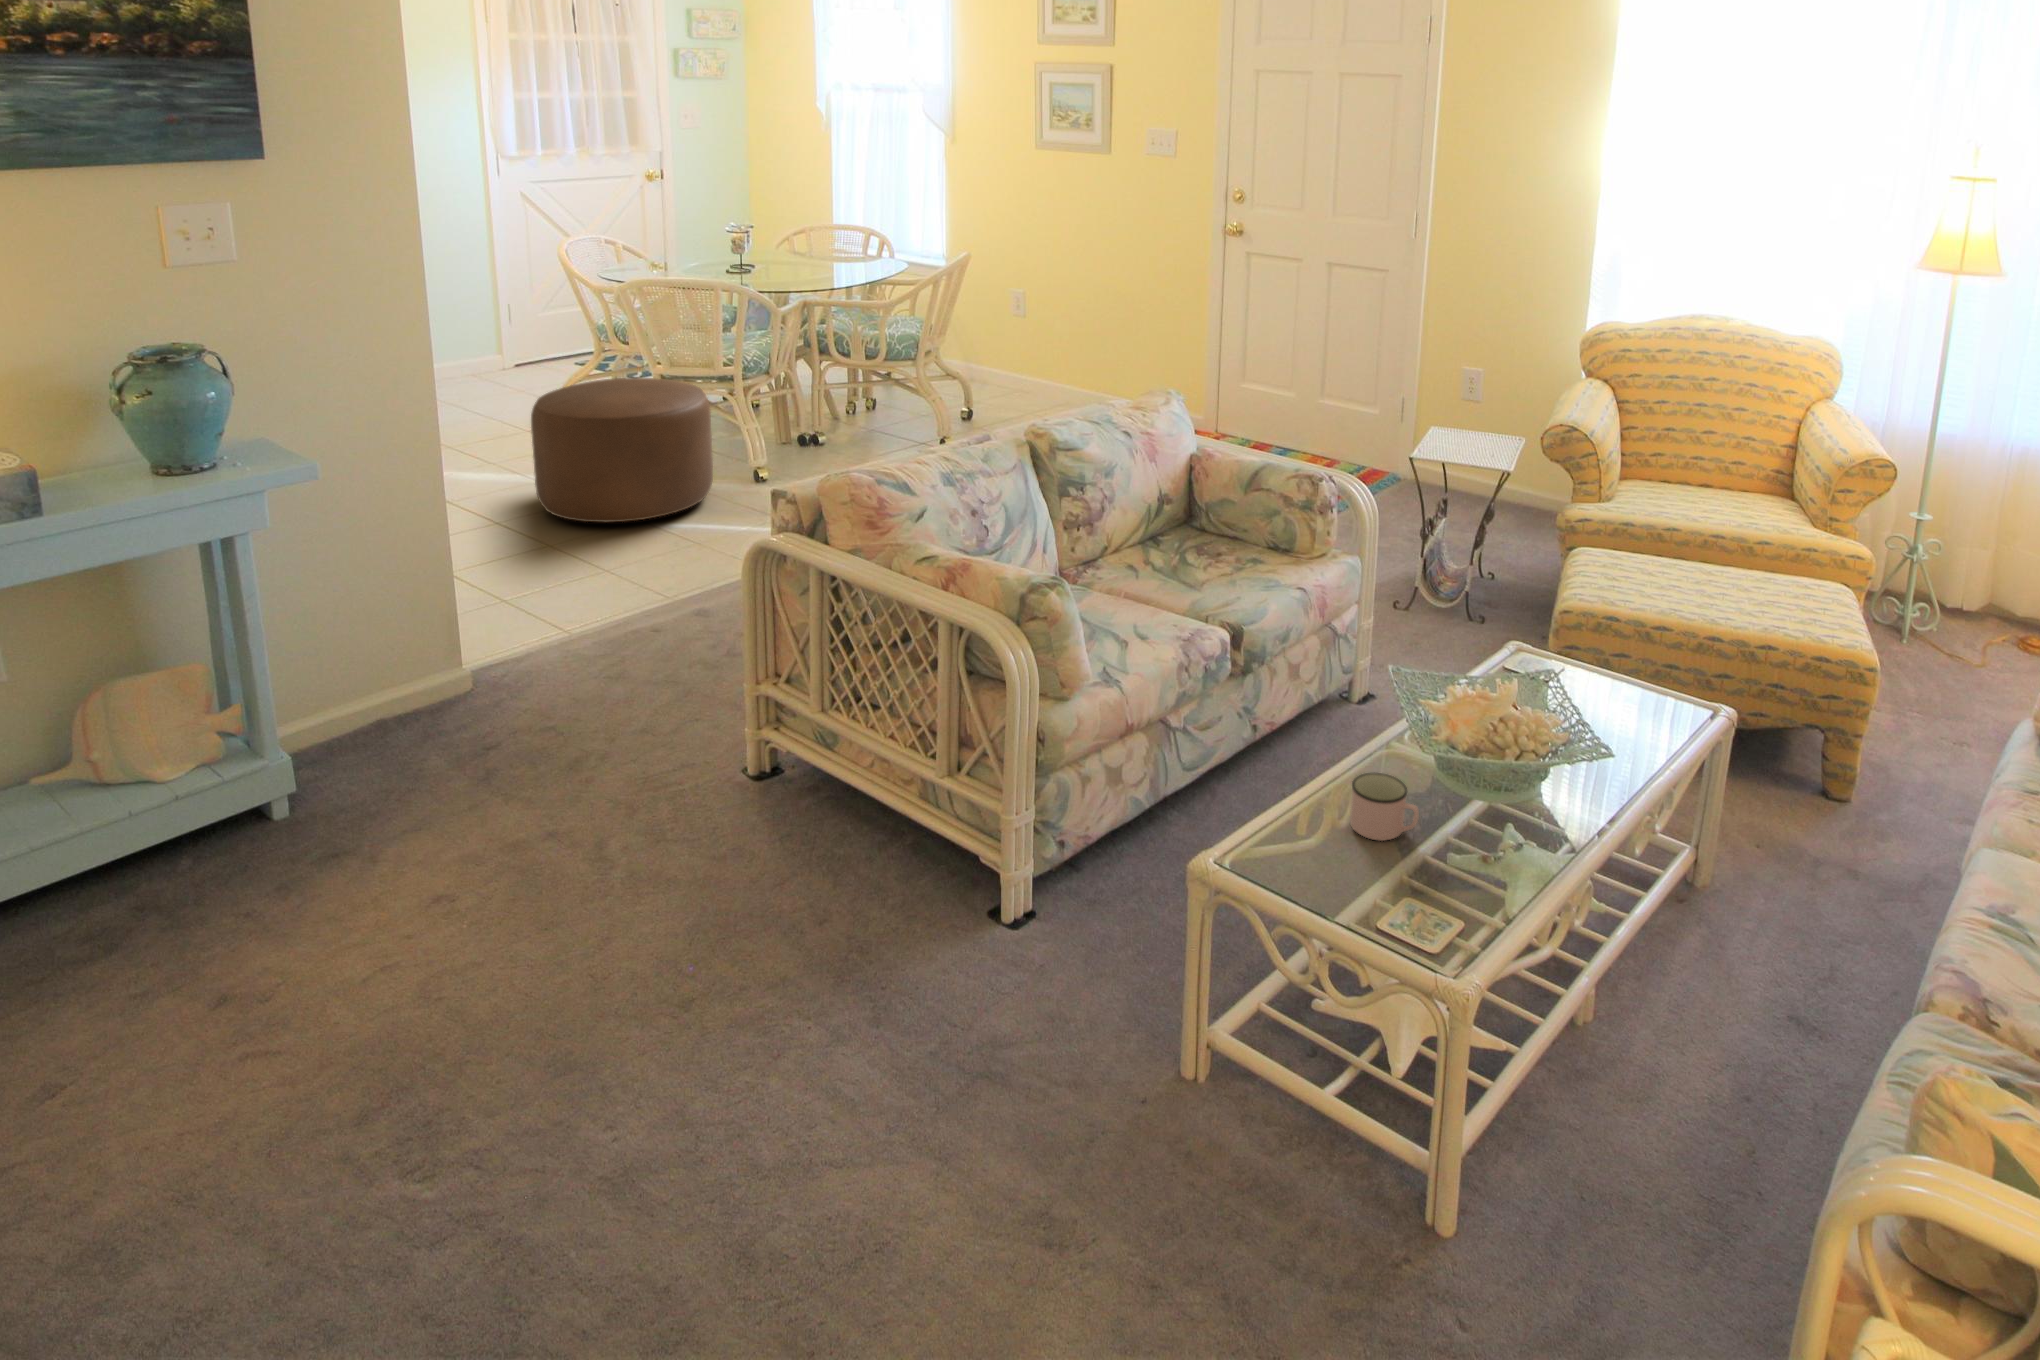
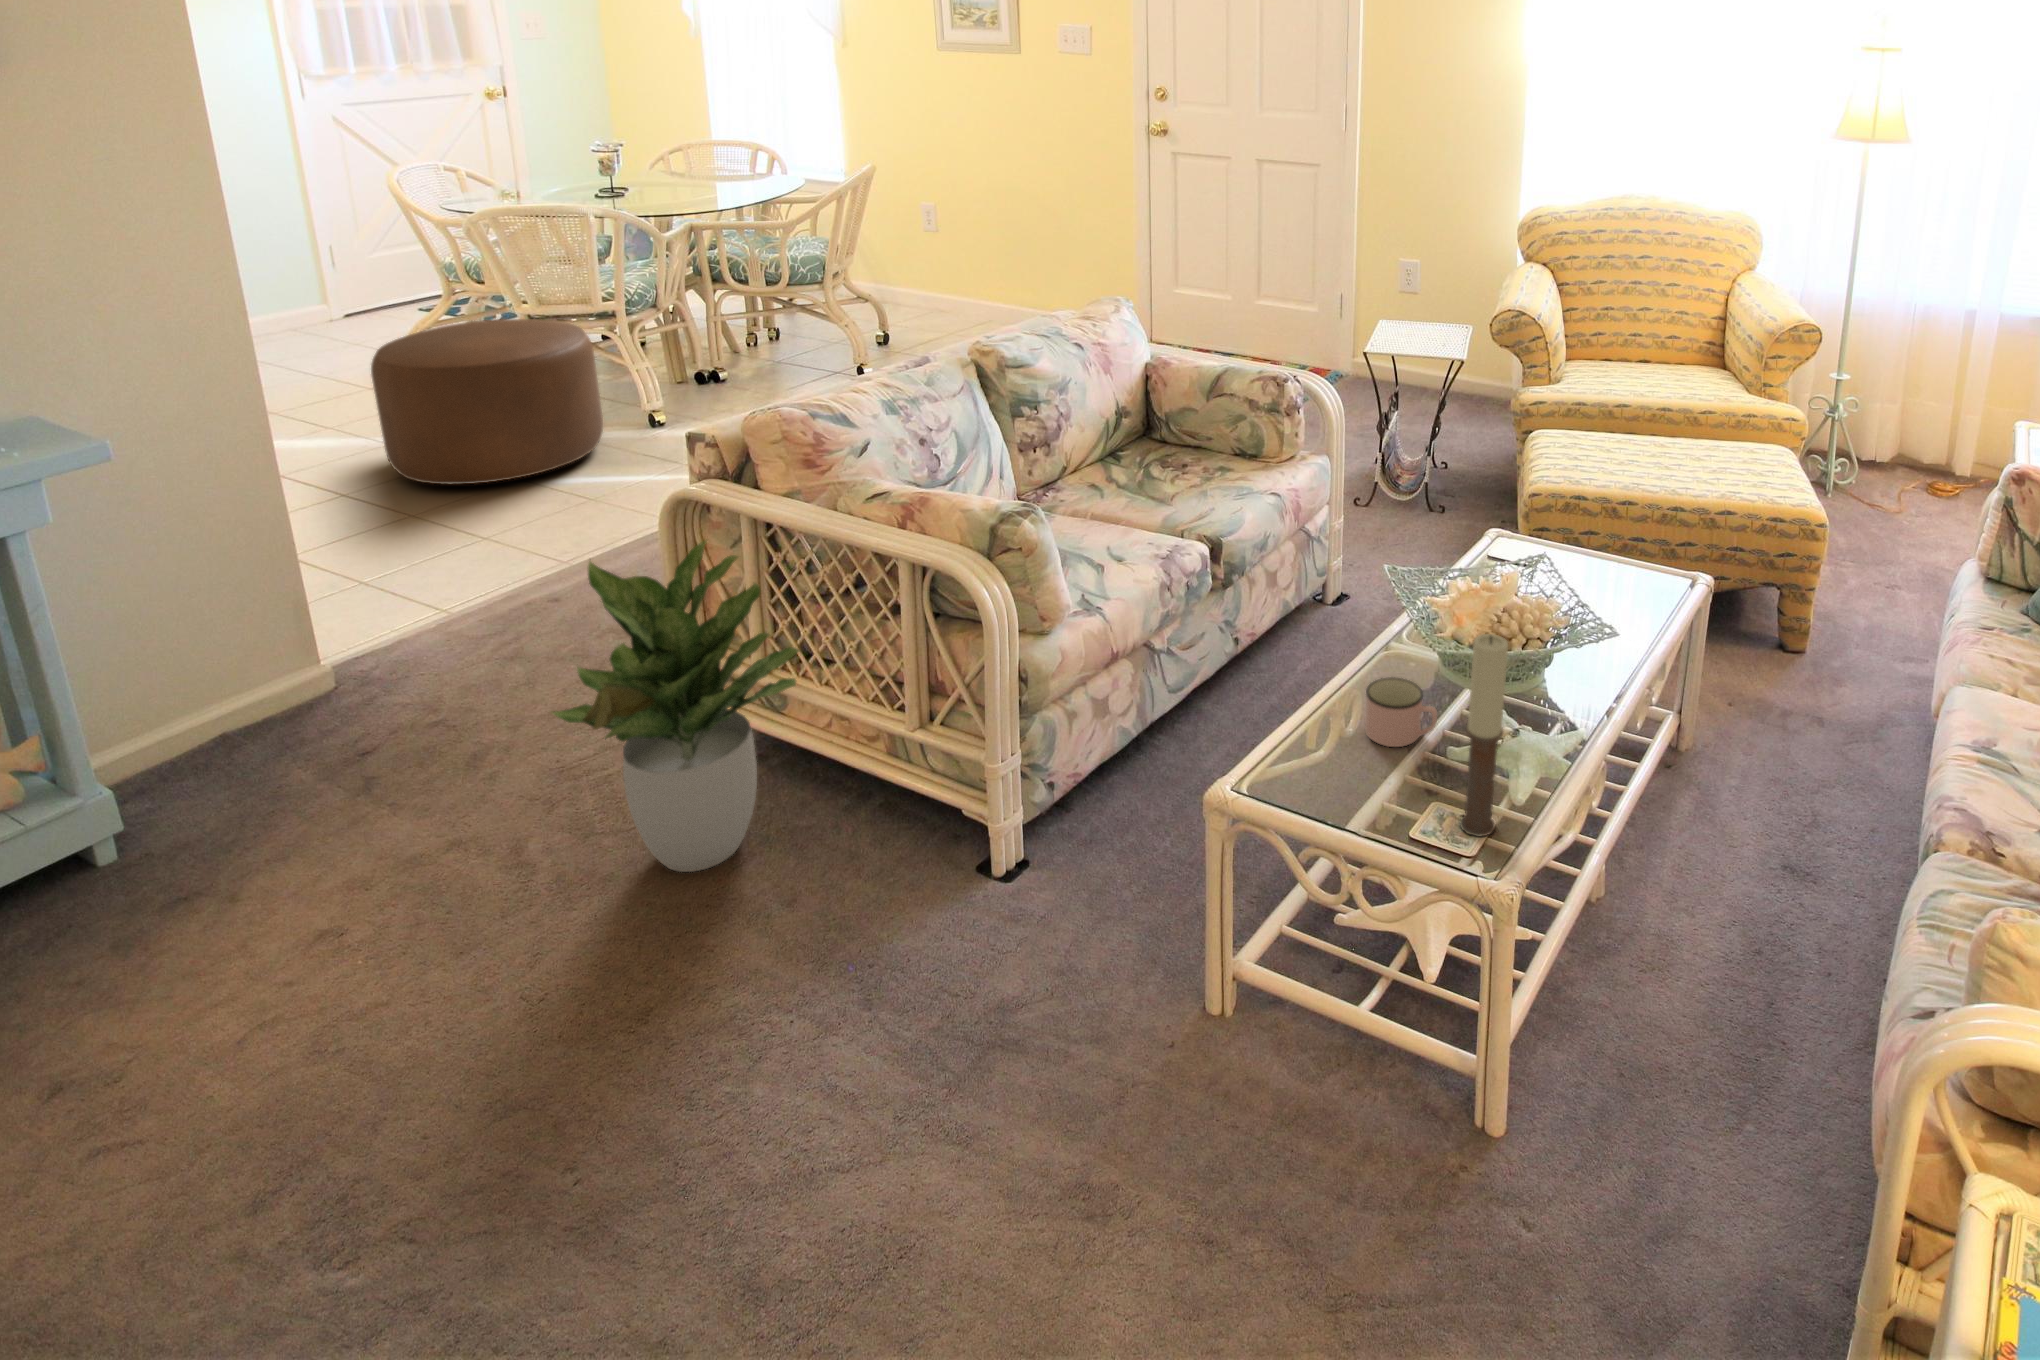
potted plant: none [642,585,854,882] -> present [553,541,799,872]
candle: none [1425,736,1476,933] -> present [1460,634,1508,836]

